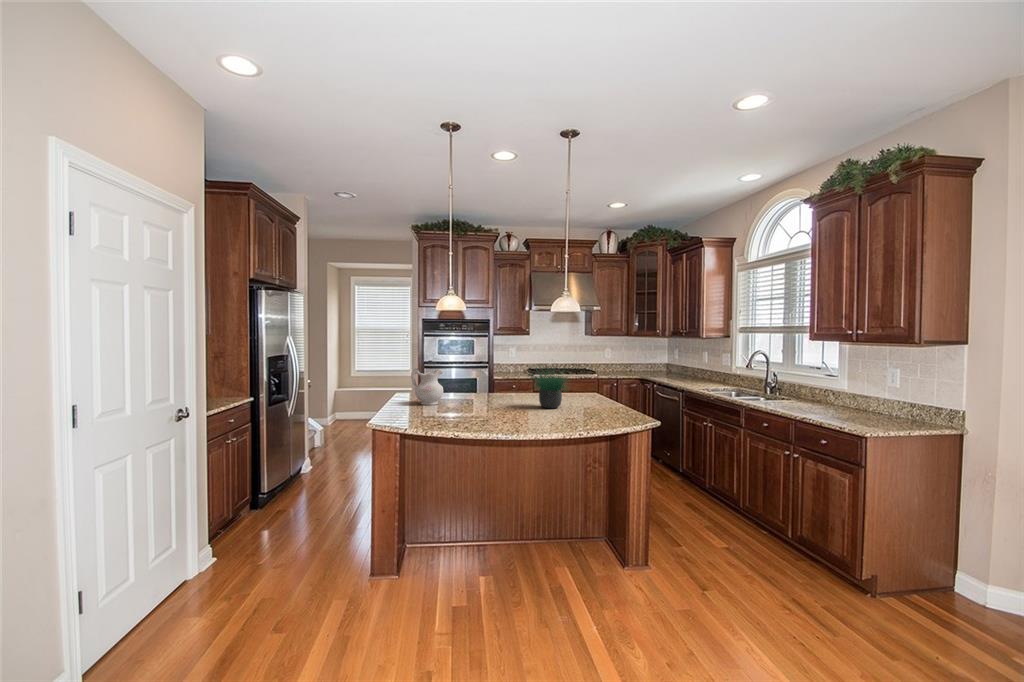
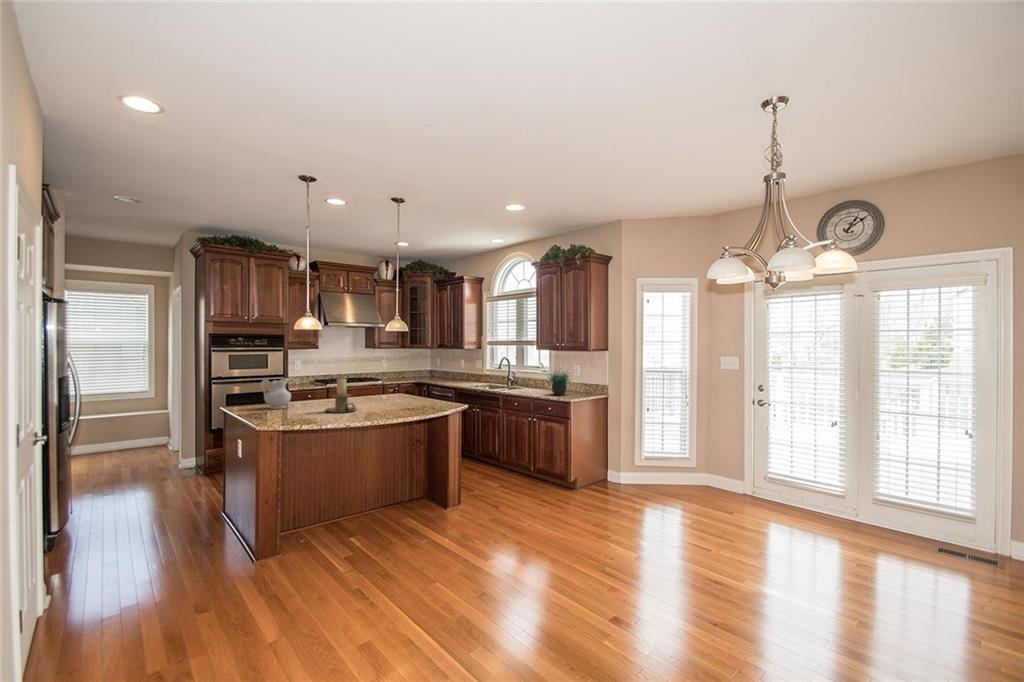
potted plant: present [533,370,567,408] -> present [549,371,570,395]
candle holder: none [462,374,501,418] -> present [326,379,357,413]

